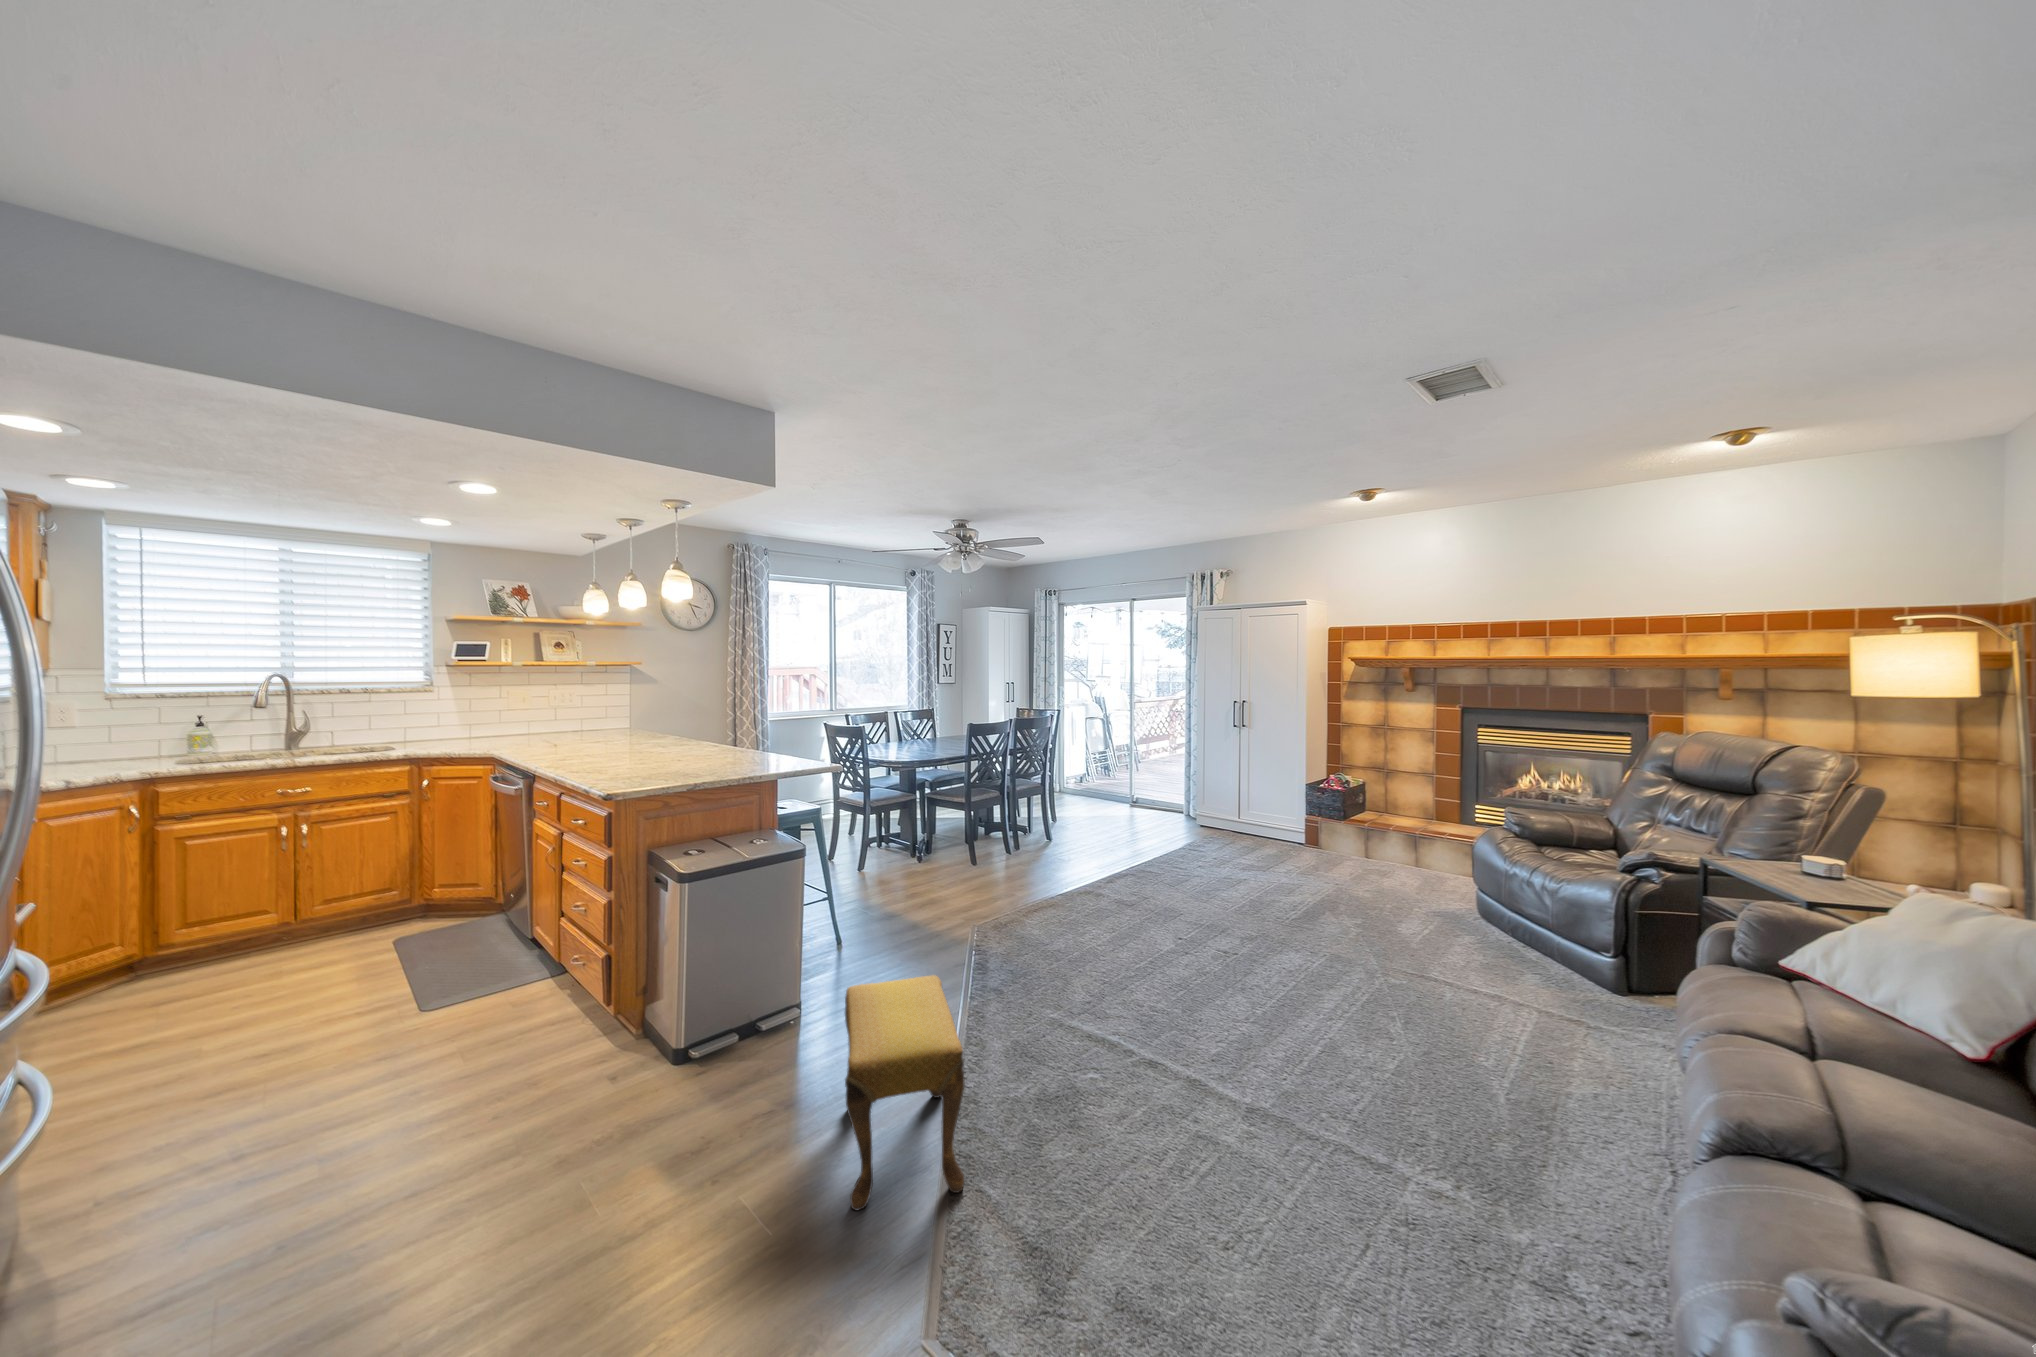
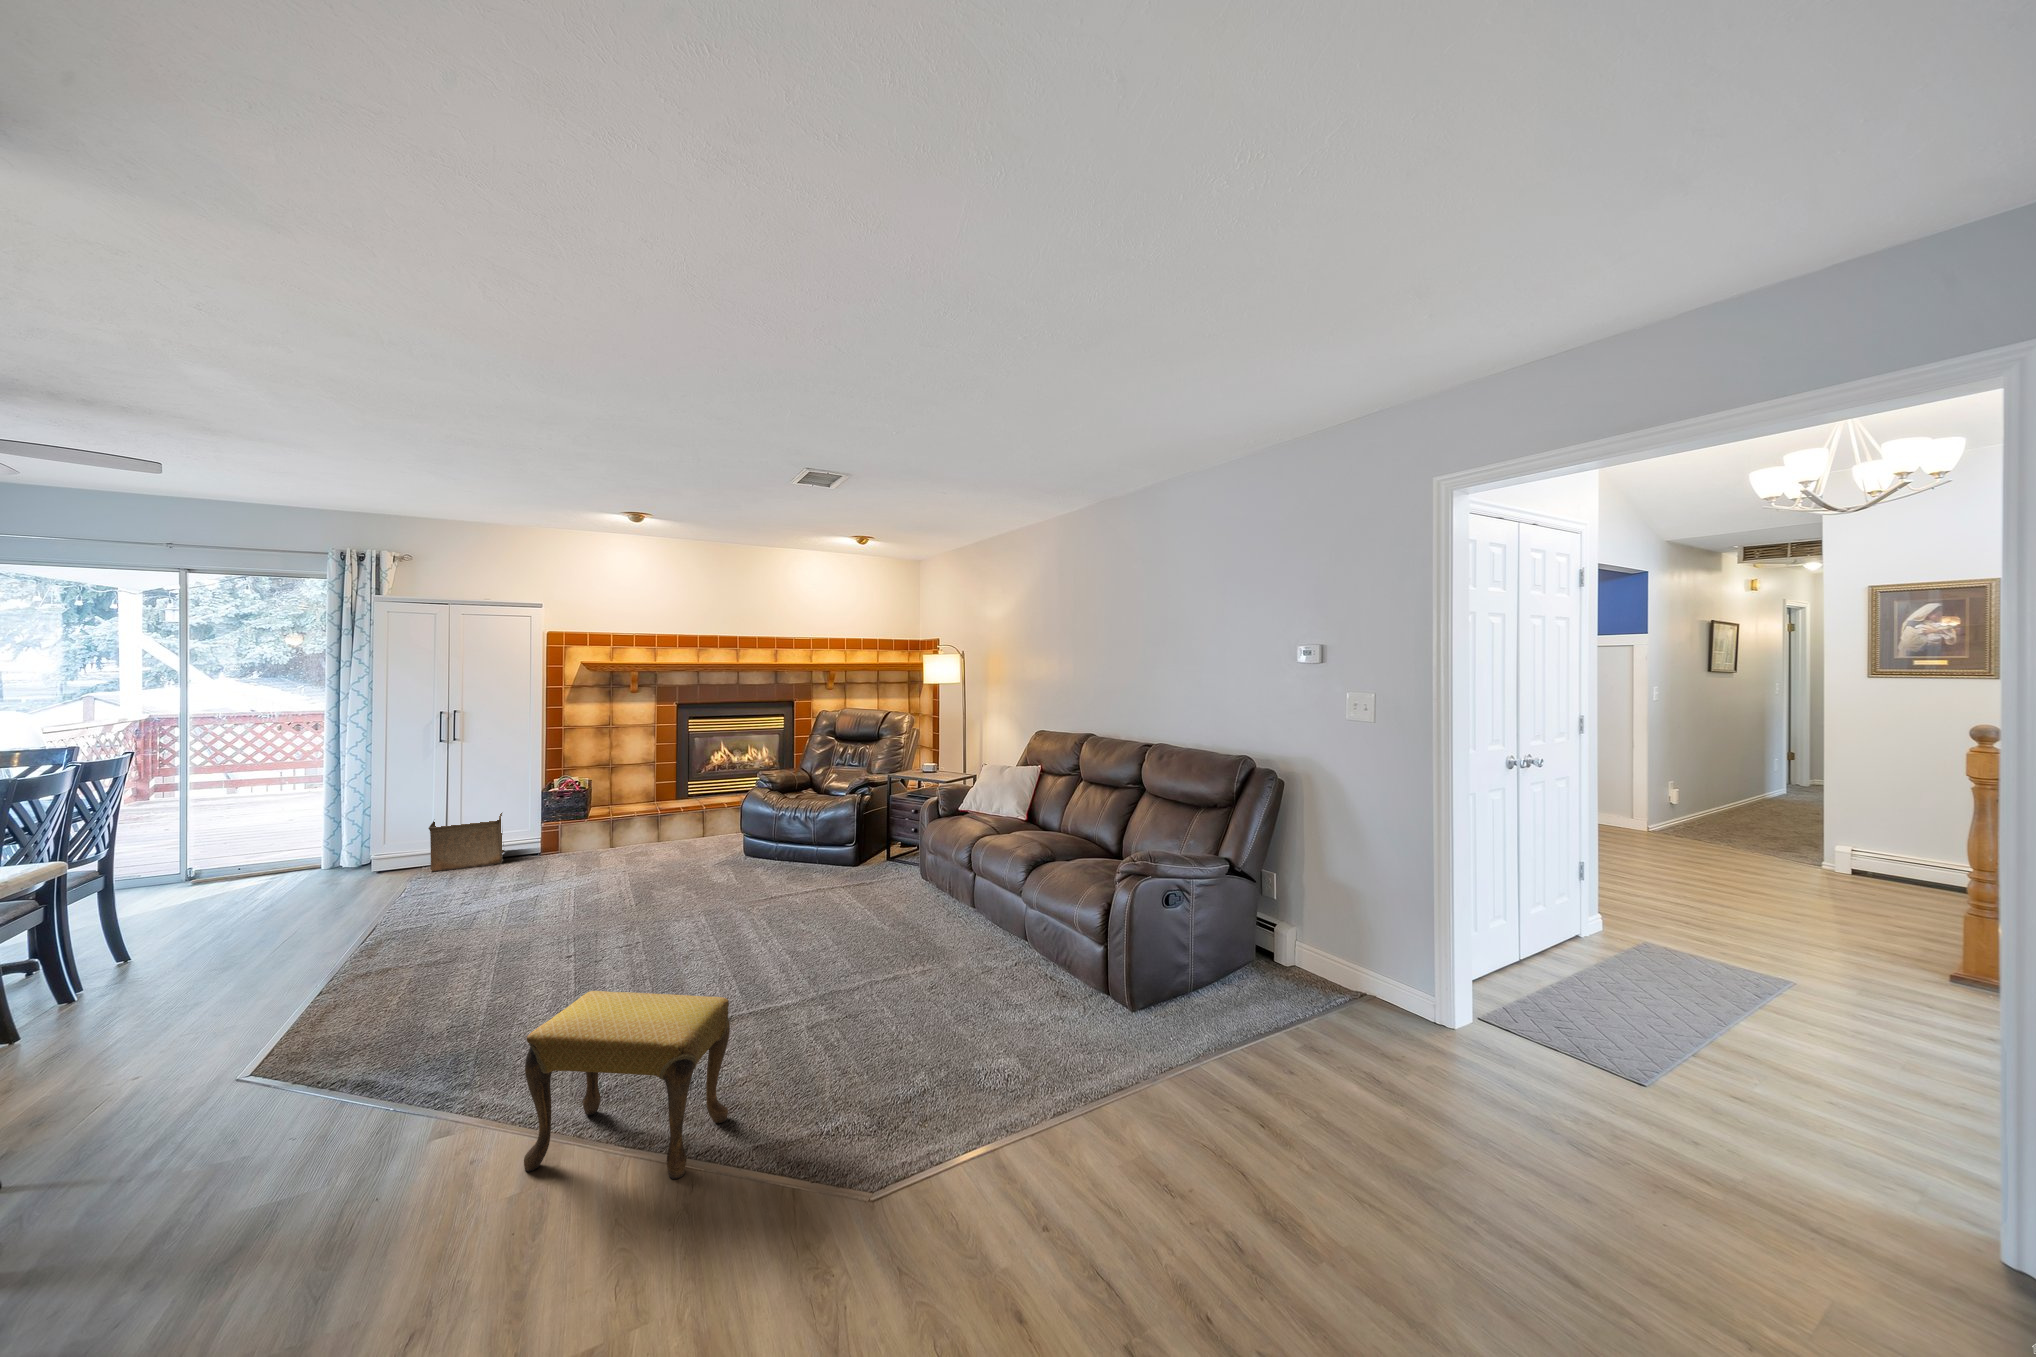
storage bin: none [1213,794,1283,847] -> present [428,813,504,872]

